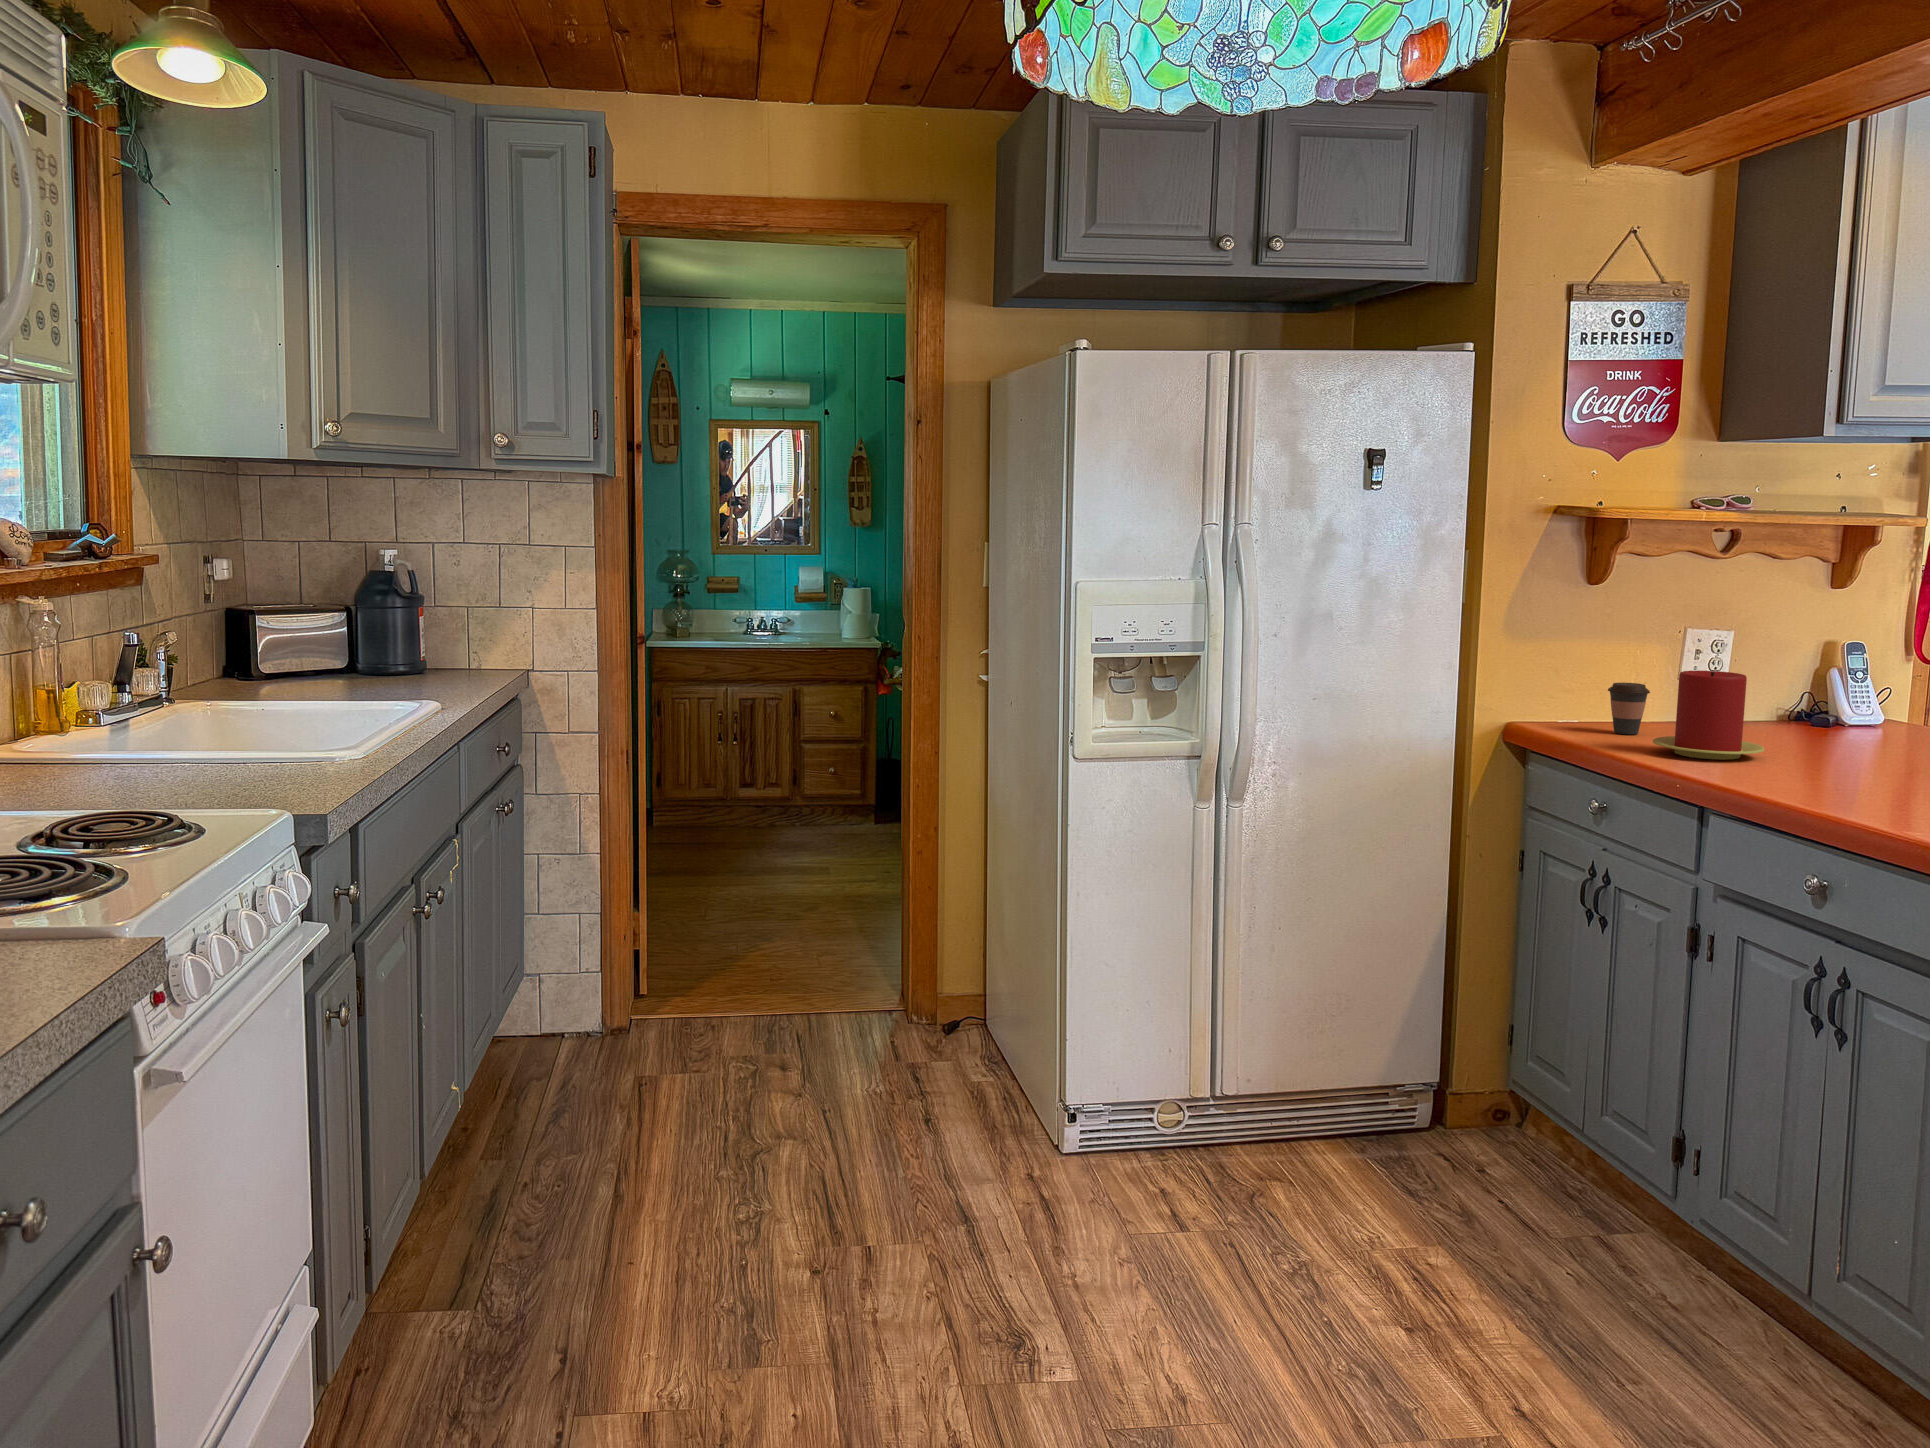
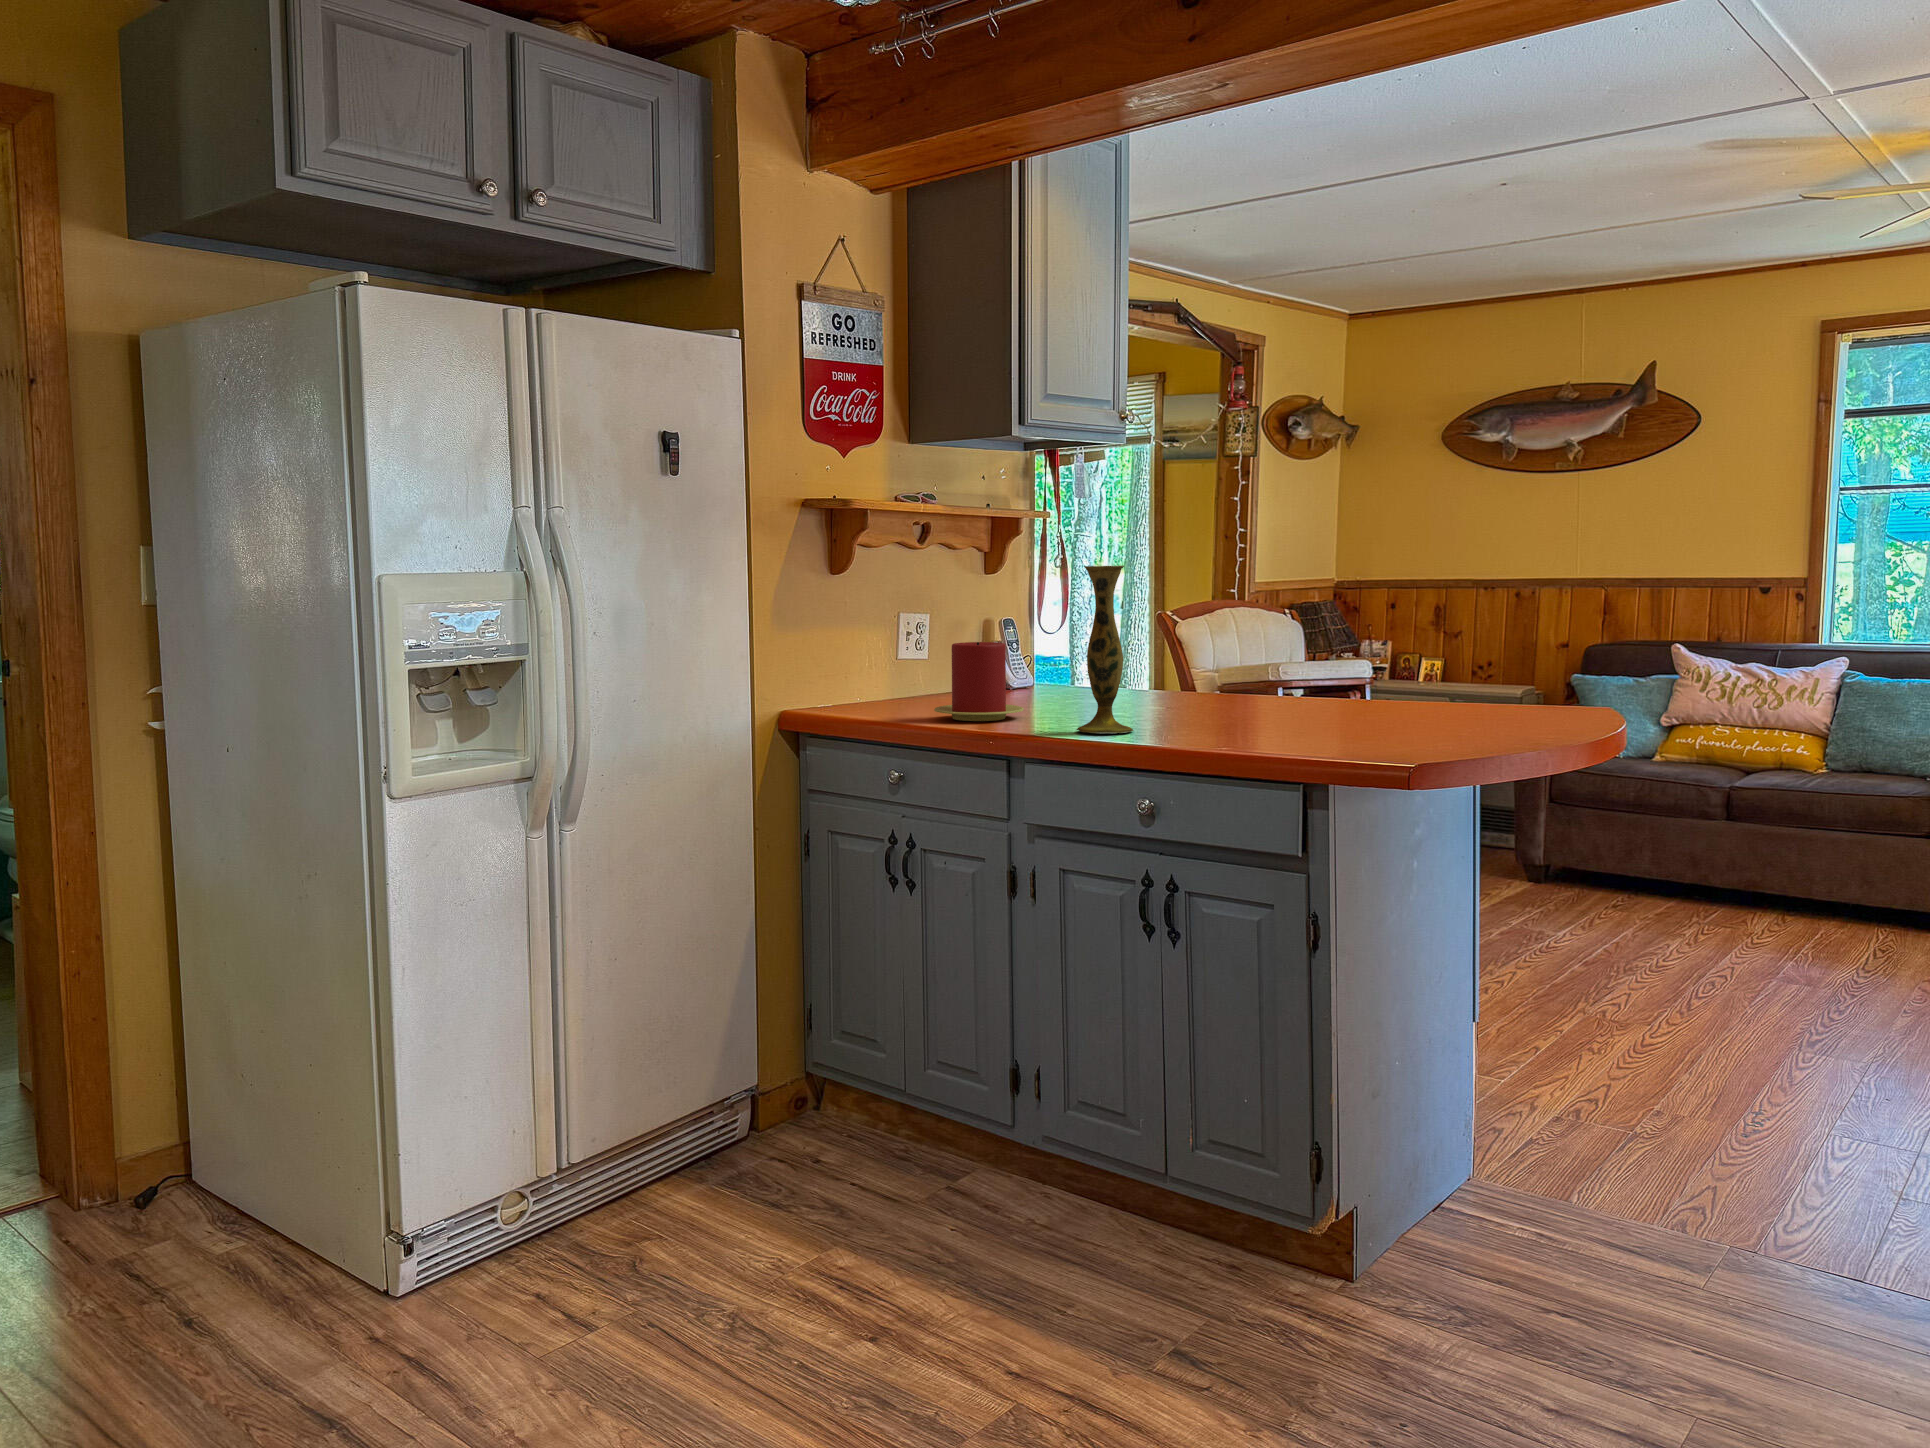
vase: none [1772,601,1852,795] -> present [1076,565,1134,733]
coffee cup: present [1608,683,1650,734] -> none [865,664,901,712]

